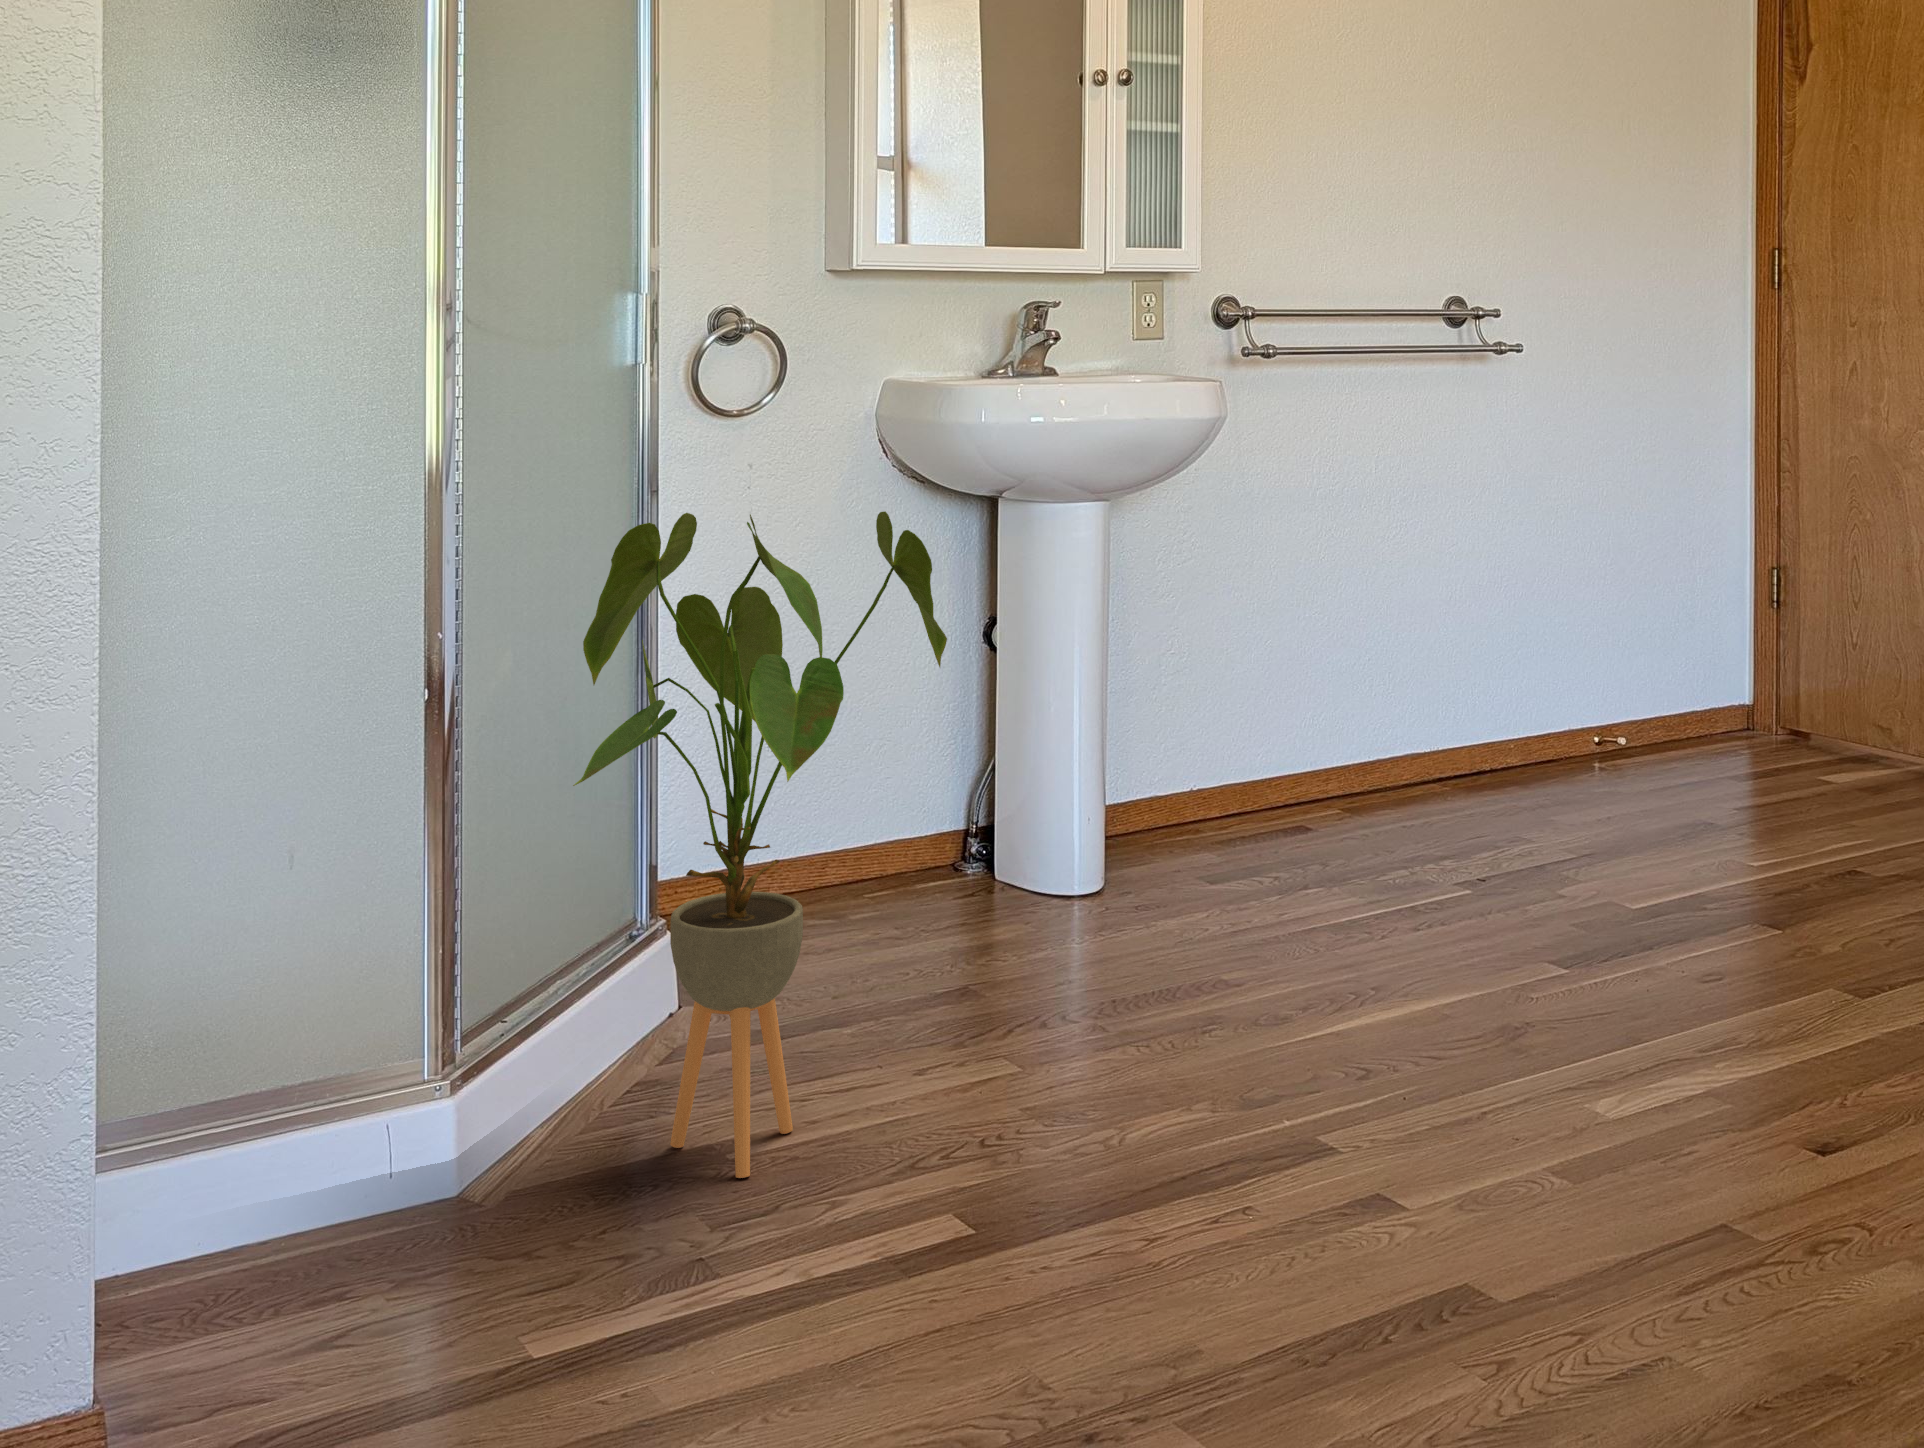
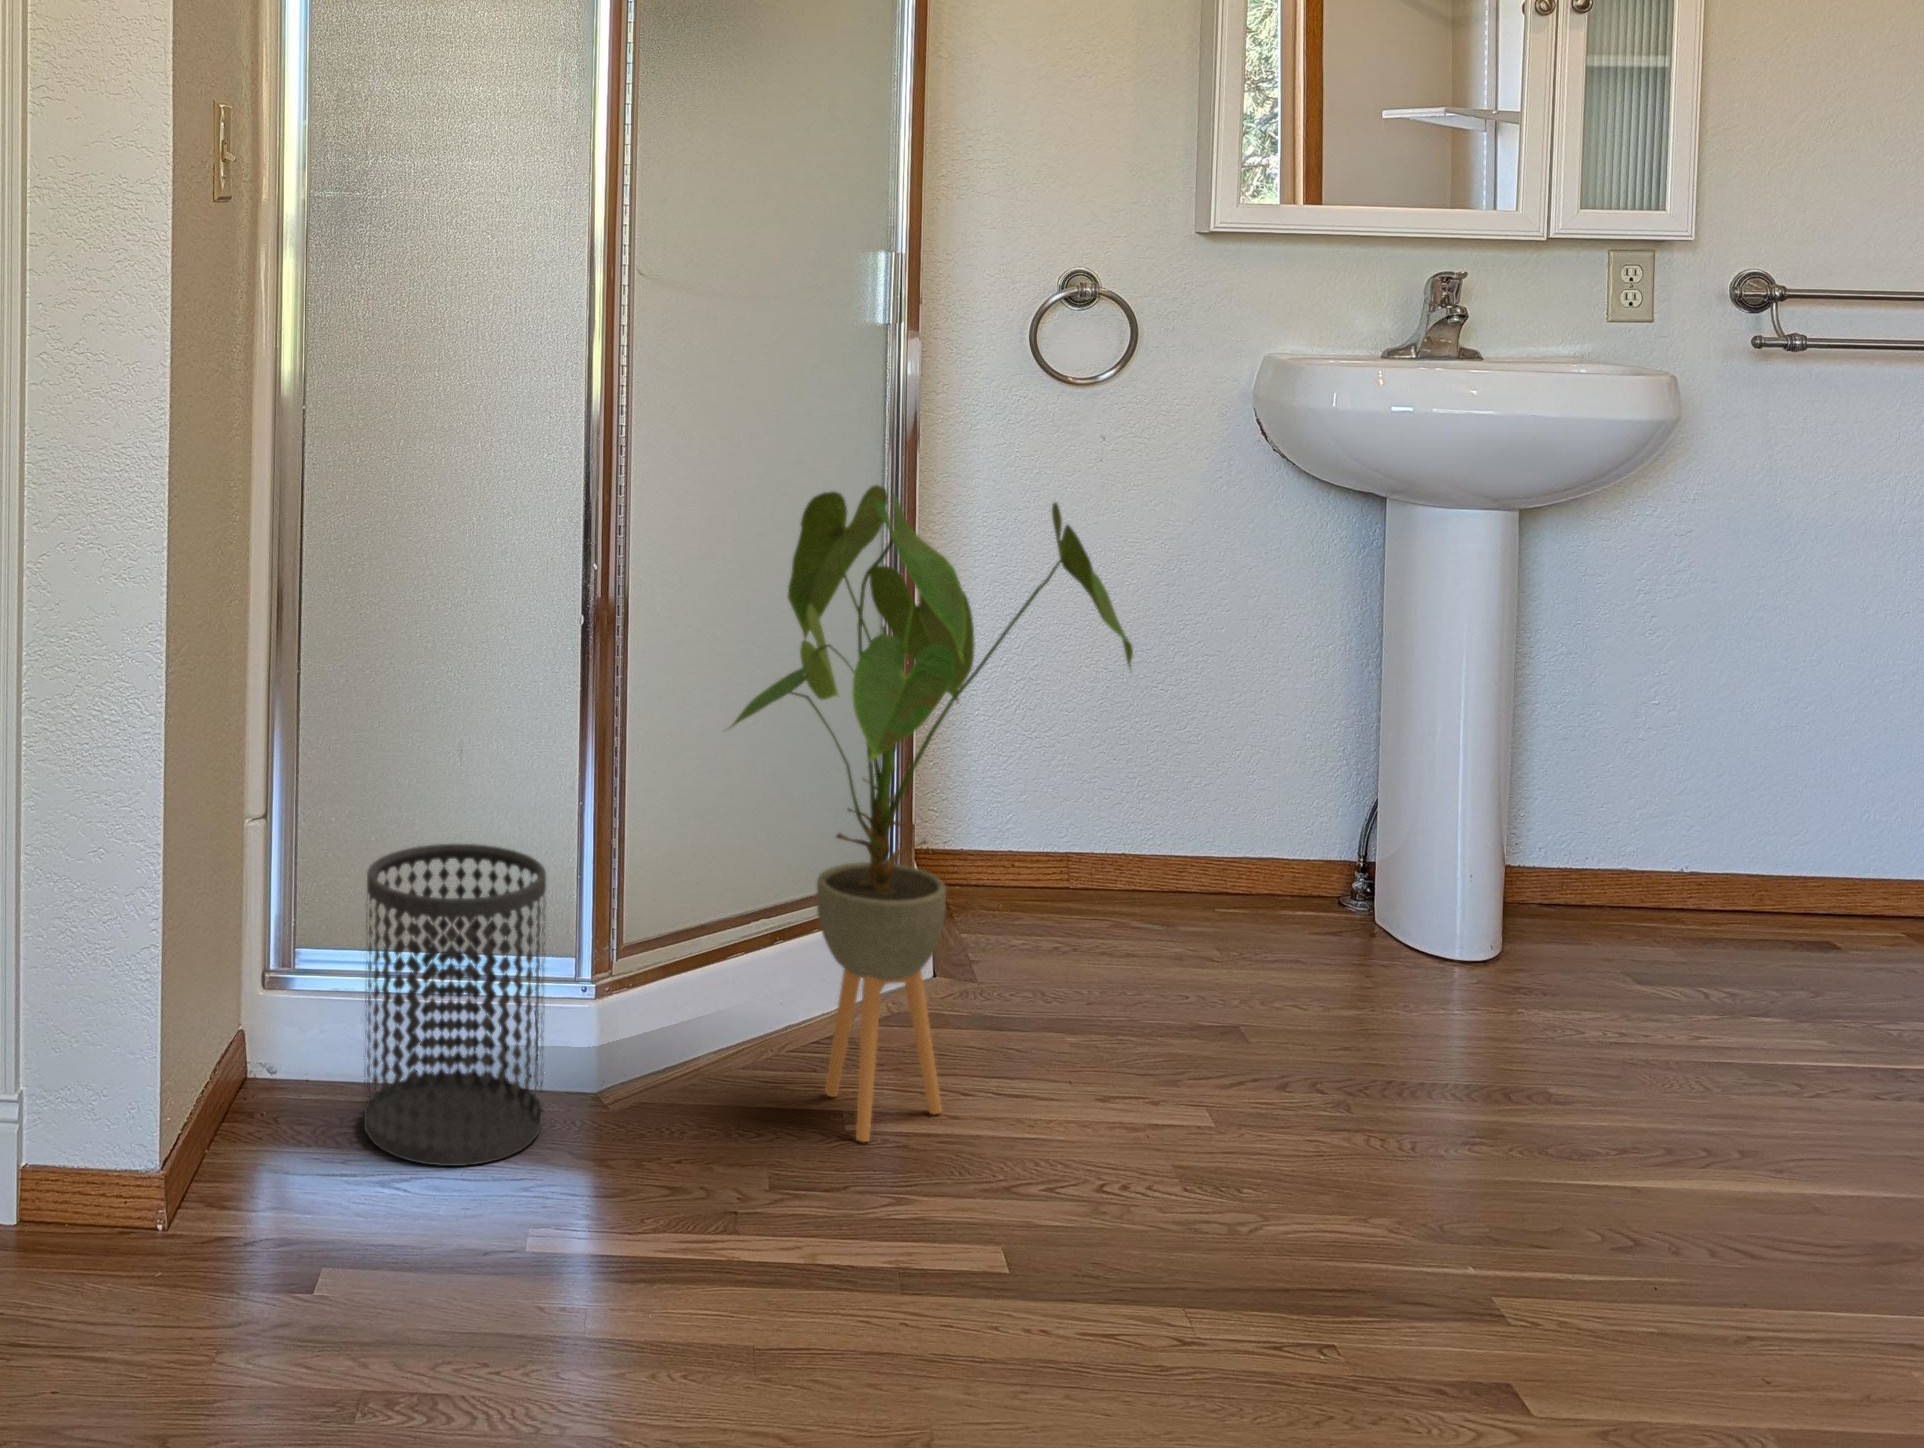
wastebasket: none [176,965,410,1360] -> present [364,844,546,1166]

